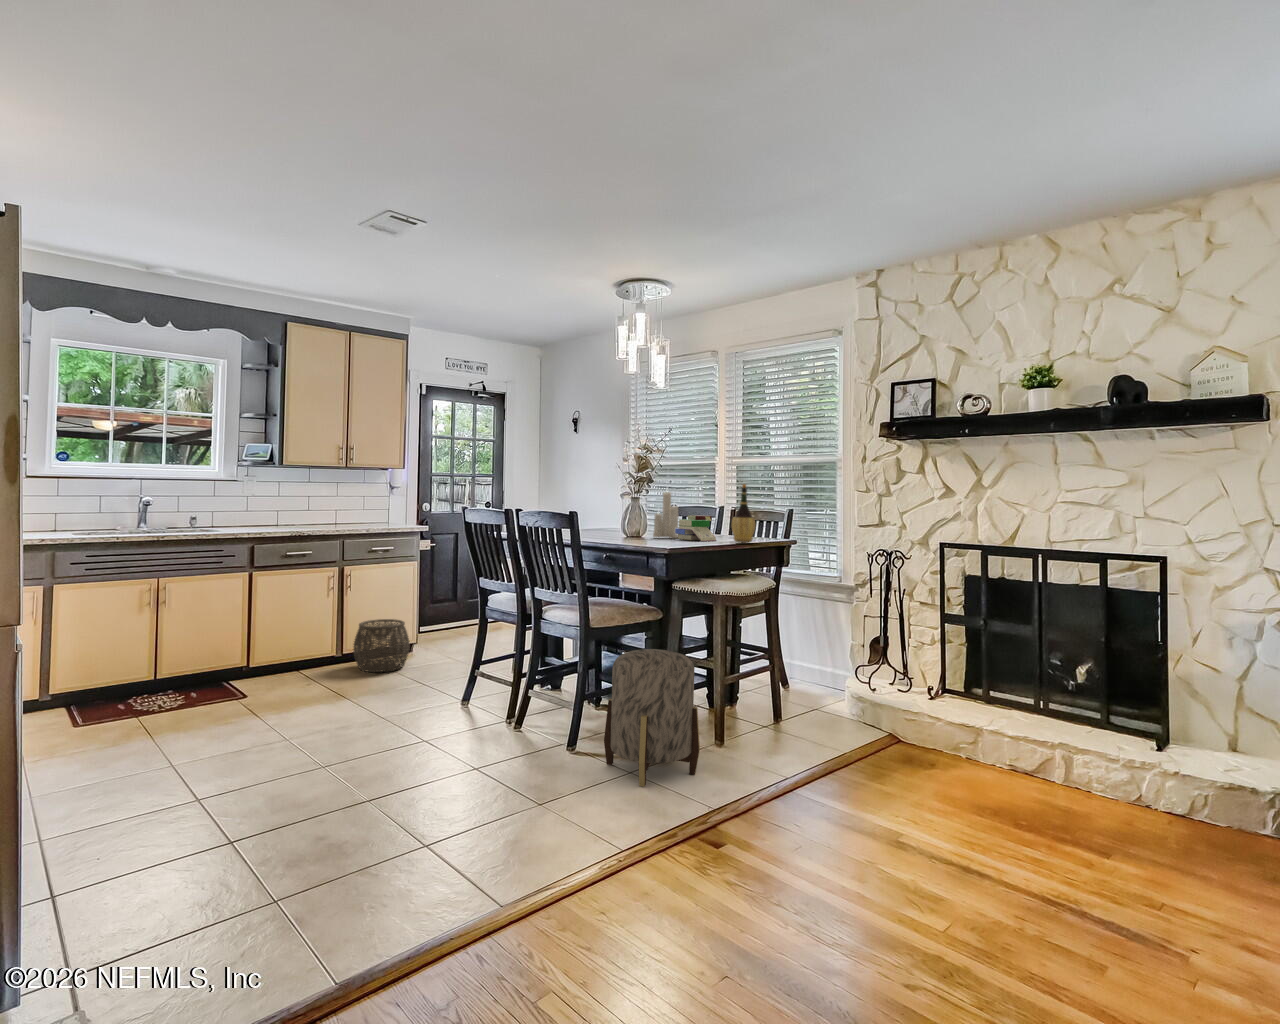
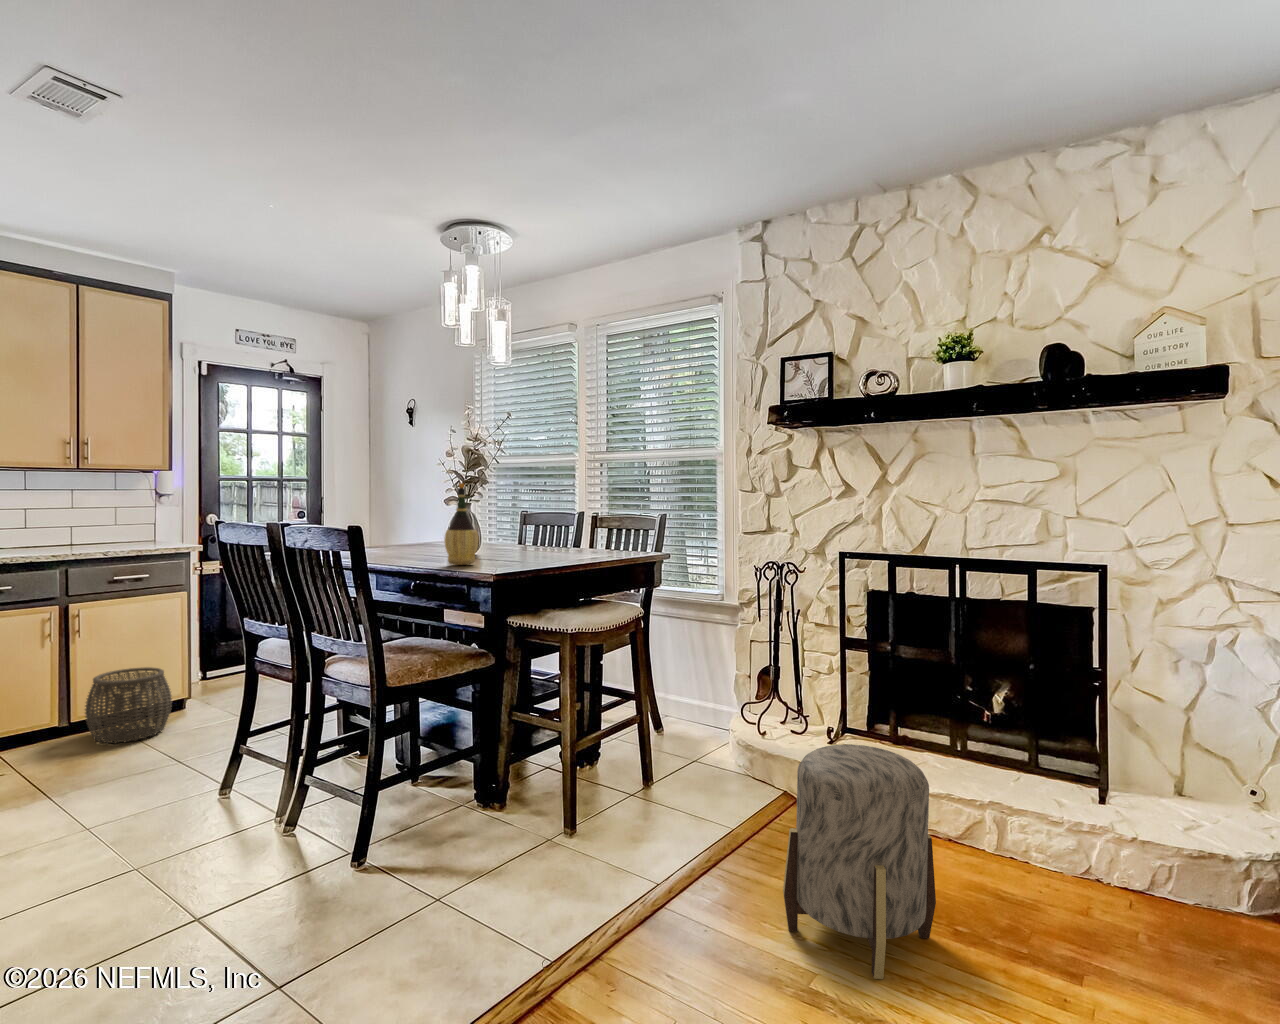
wine bottle: present [732,484,755,543] -> present [444,483,478,565]
candle: present [653,491,678,538] -> none [491,483,525,553]
book: present [675,515,716,542] -> none [518,524,570,558]
ottoman: present [604,649,700,787] -> present [783,744,936,979]

